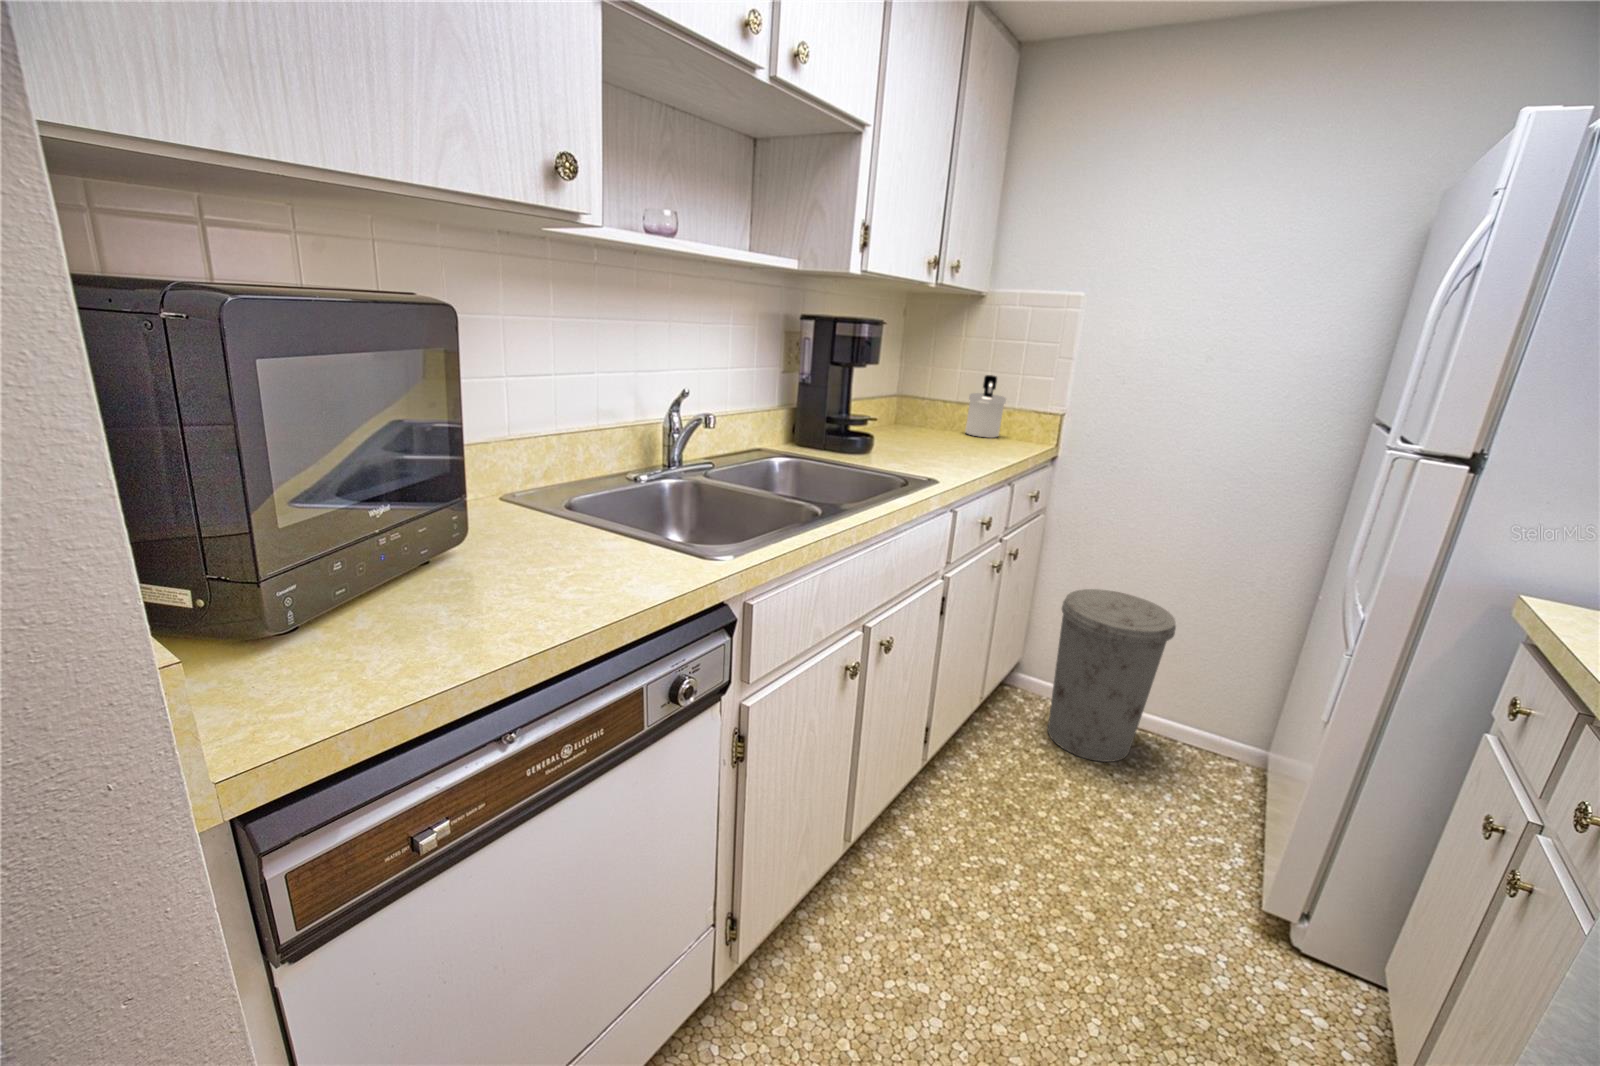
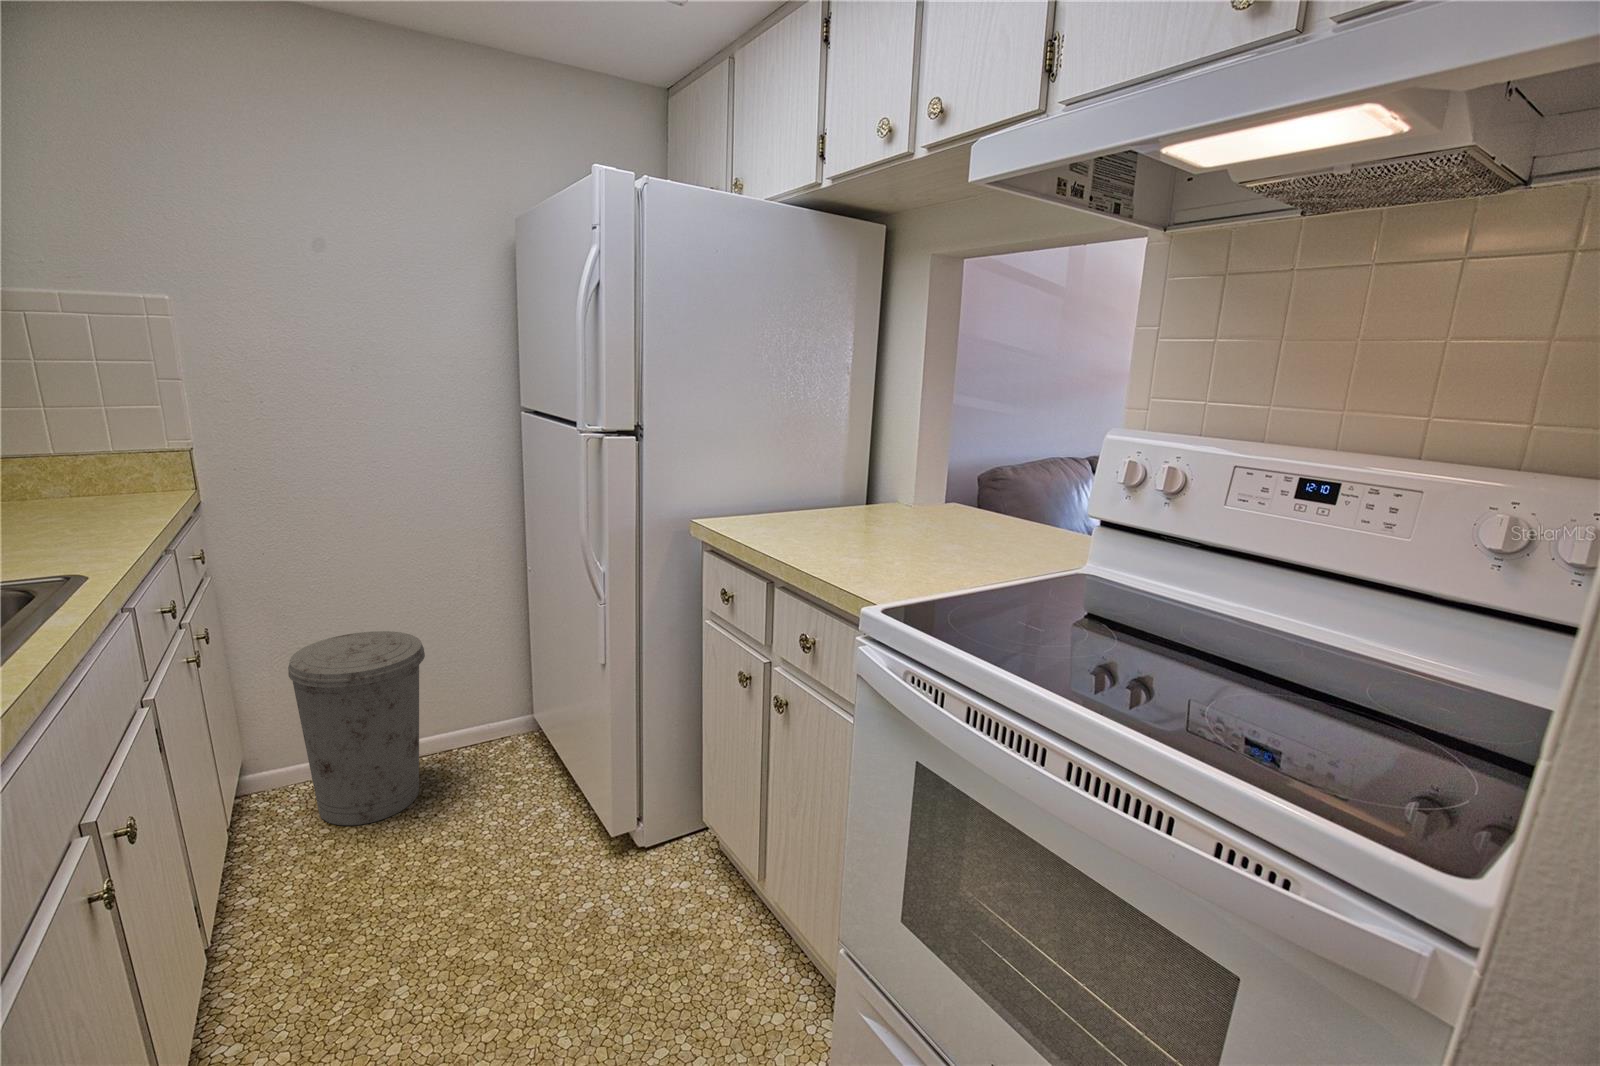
soap dispenser: present [966,375,1006,438] -> none [28,422,105,508]

